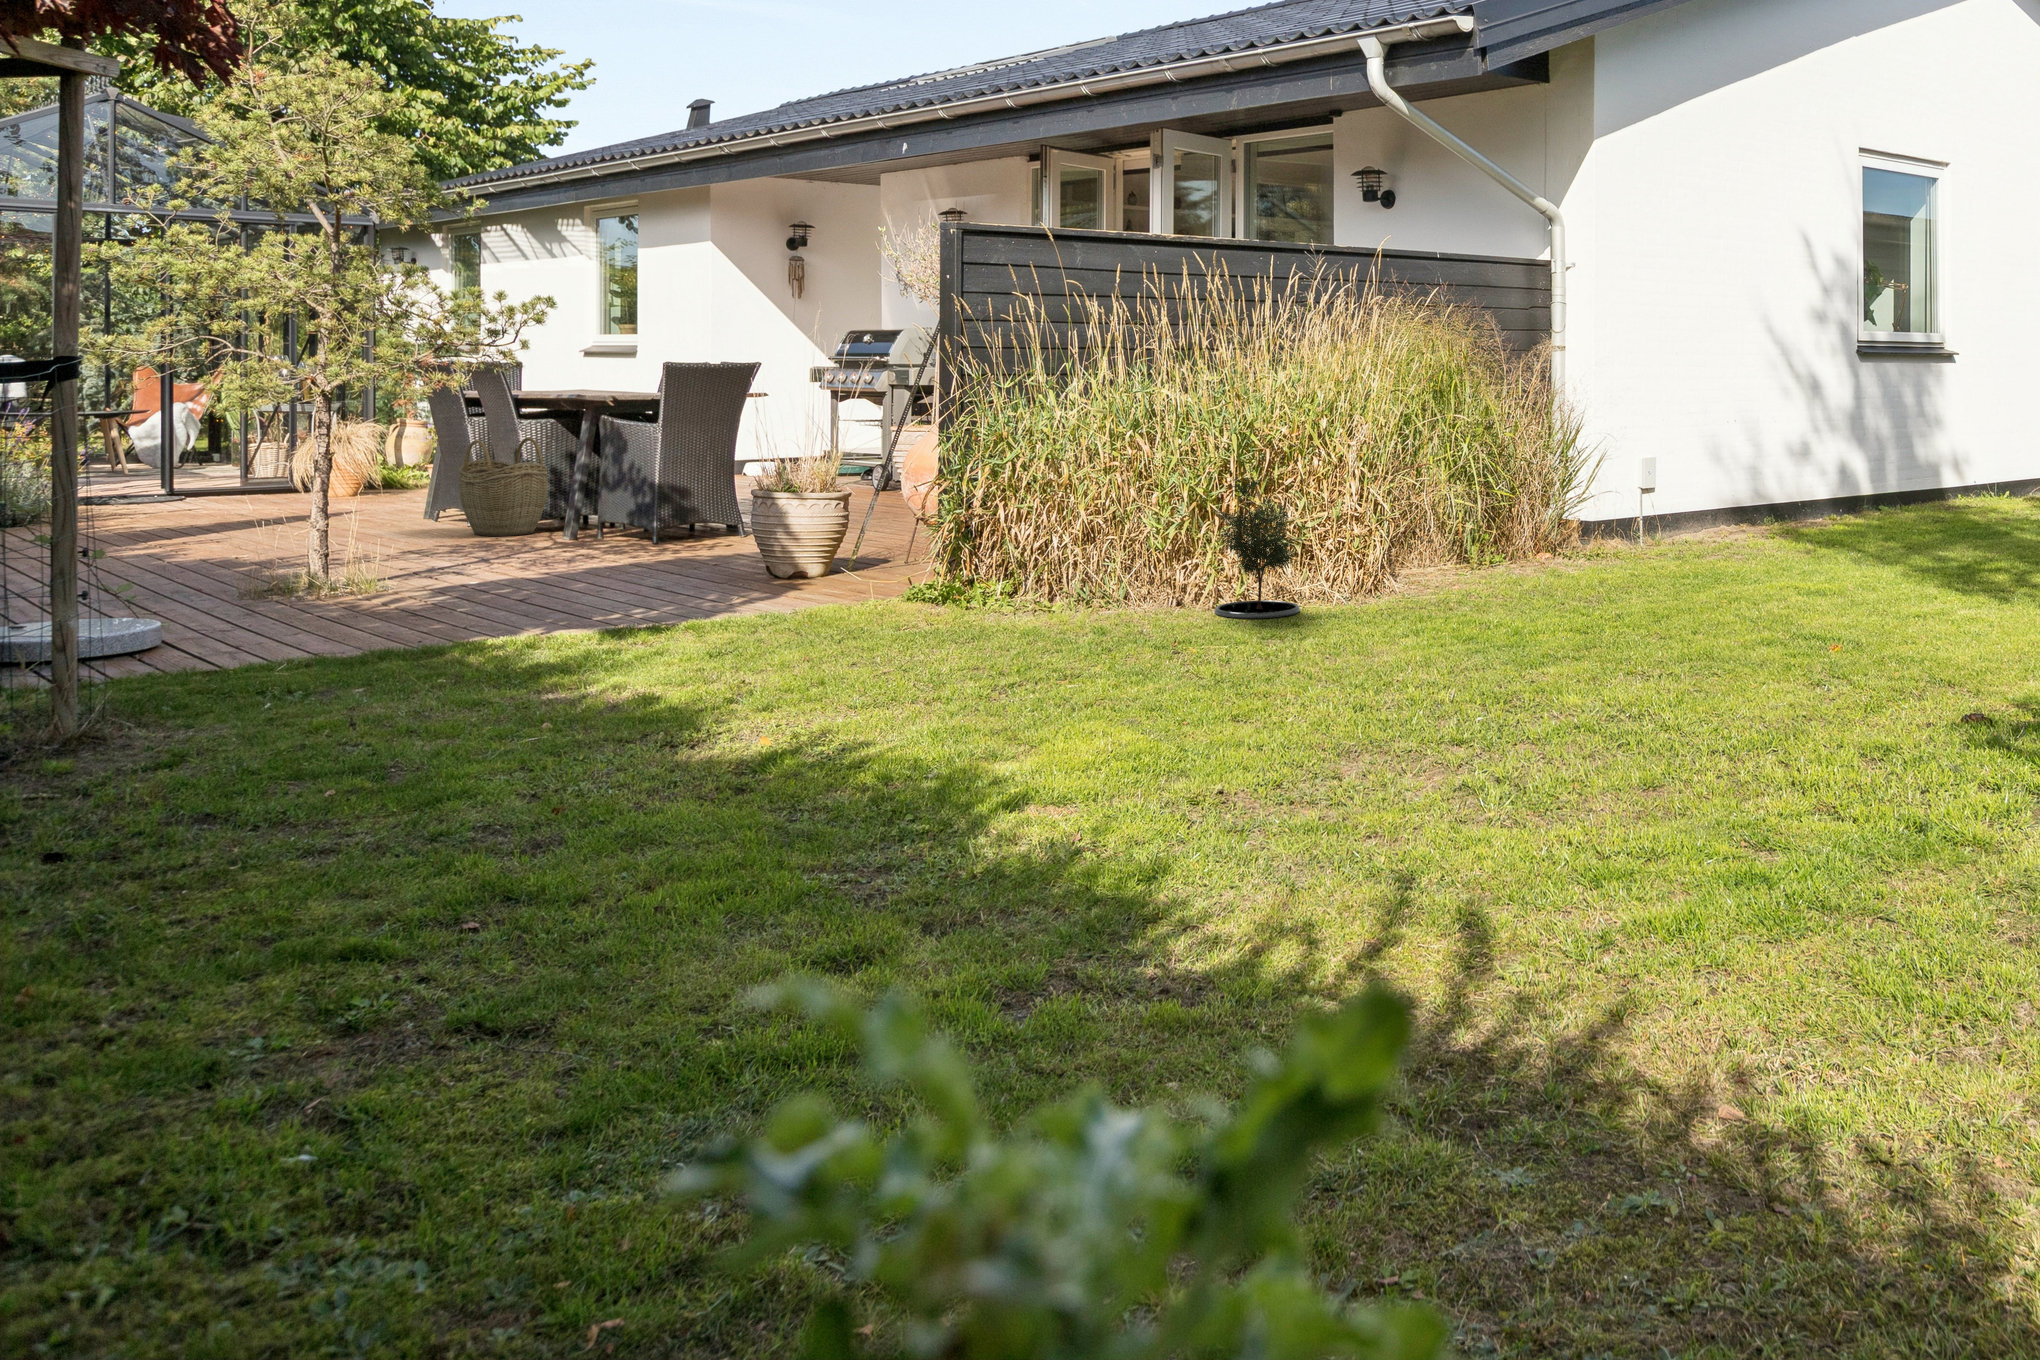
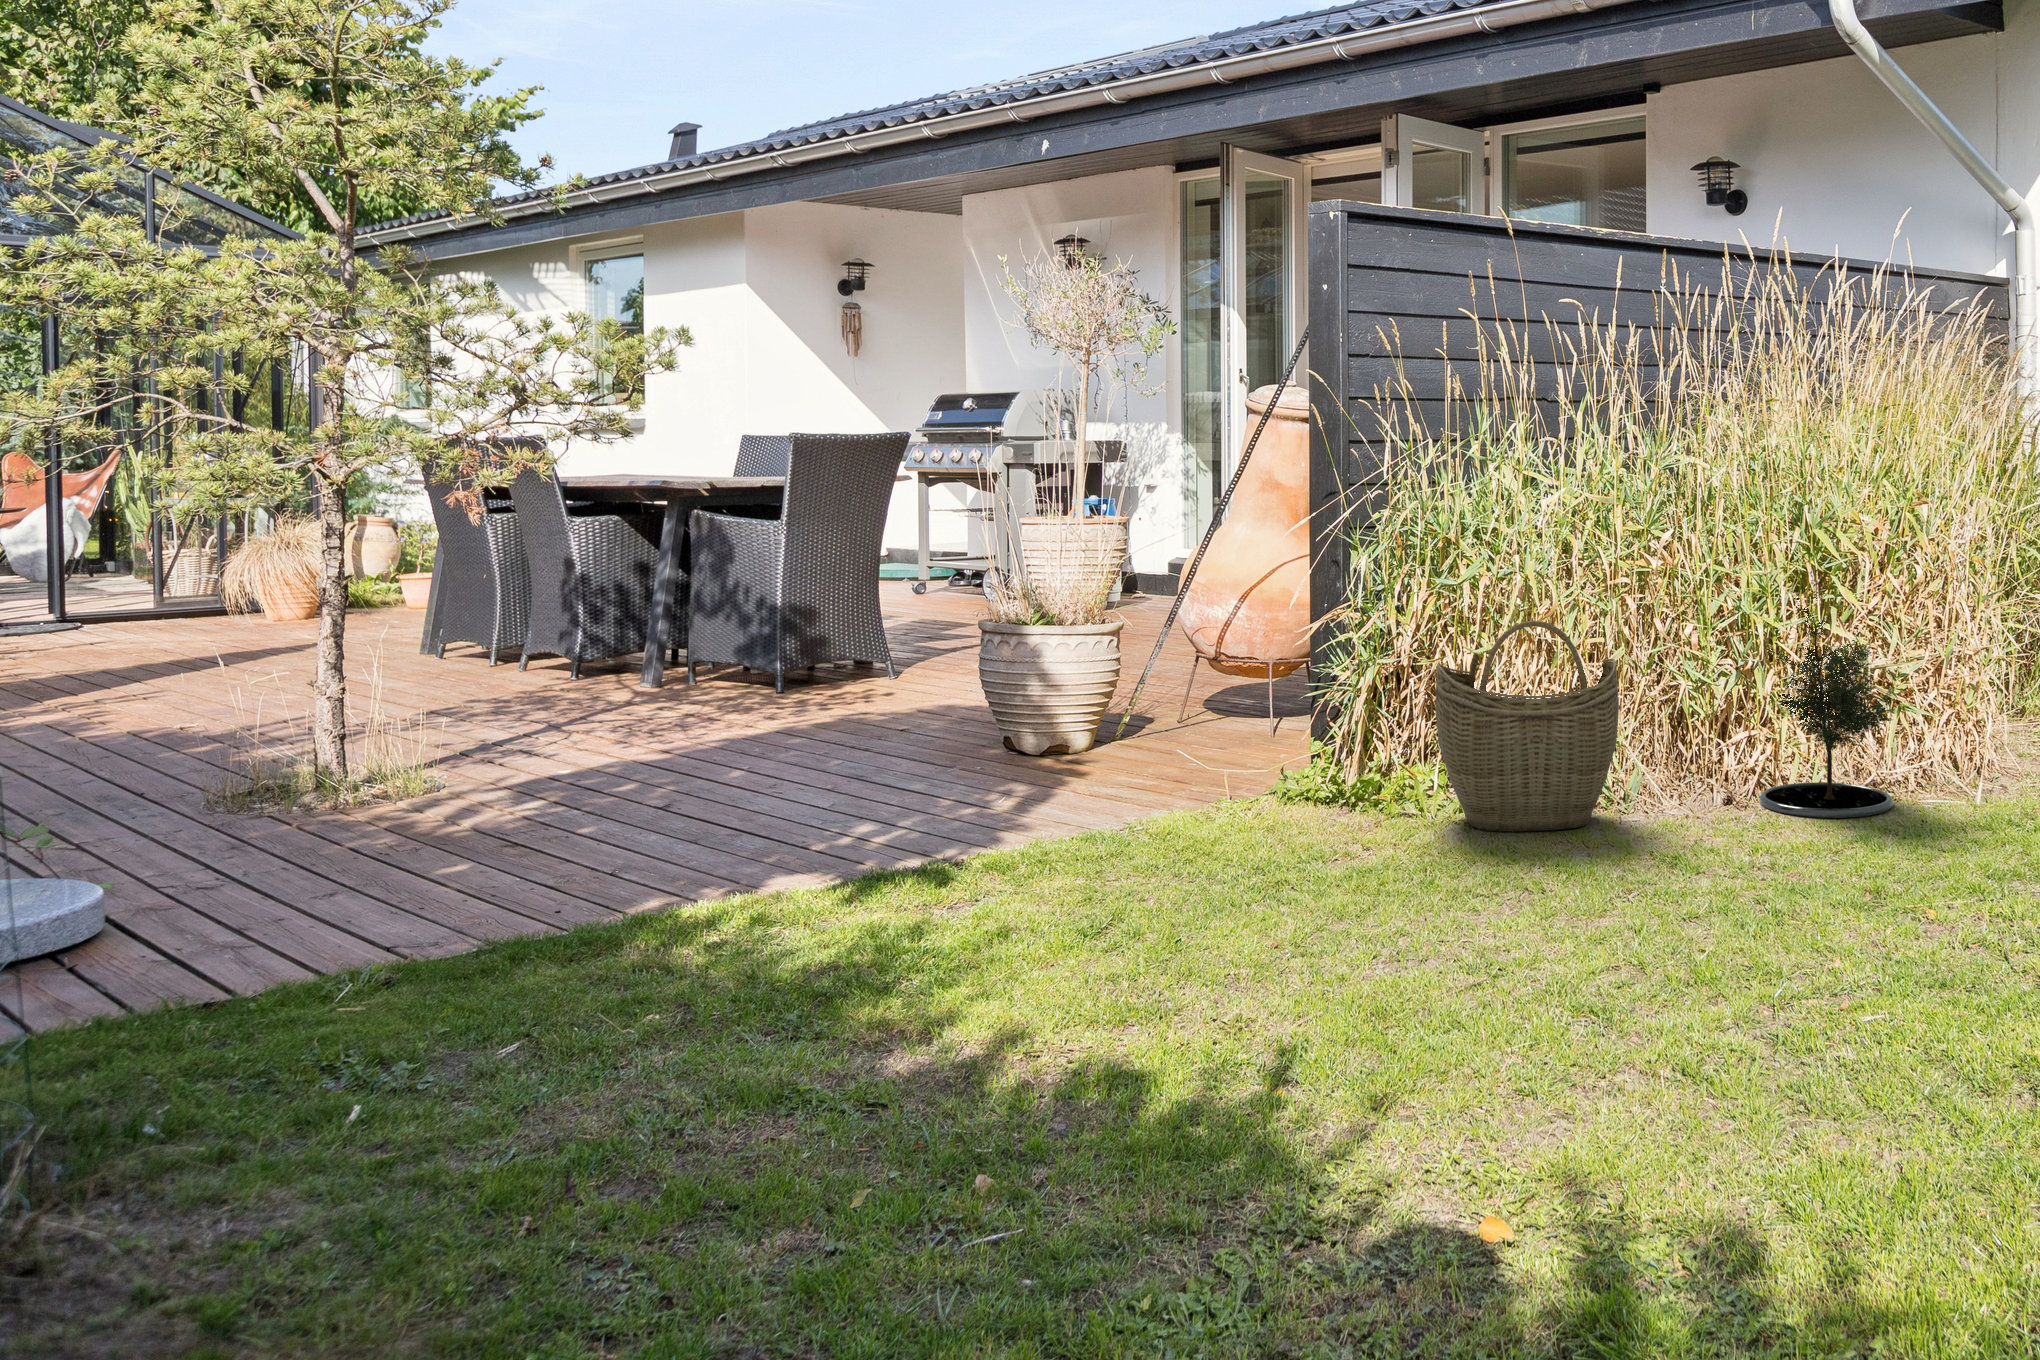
woven basket: present [459,438,548,536] -> present [1435,620,1619,831]

